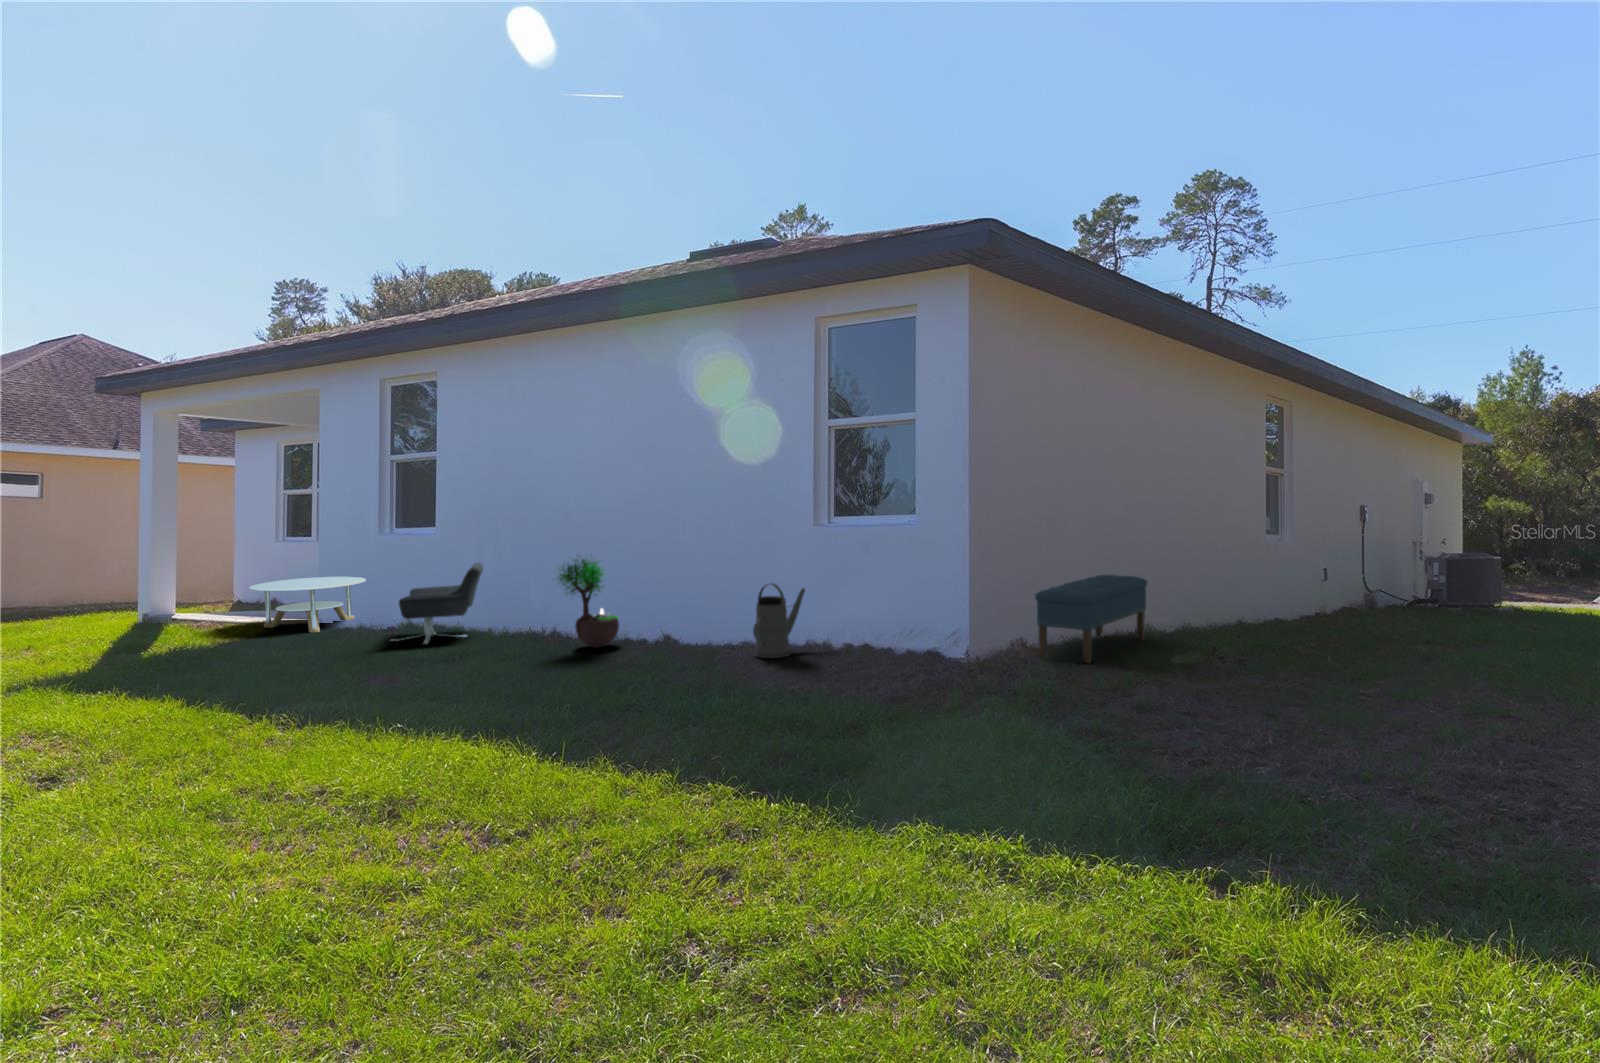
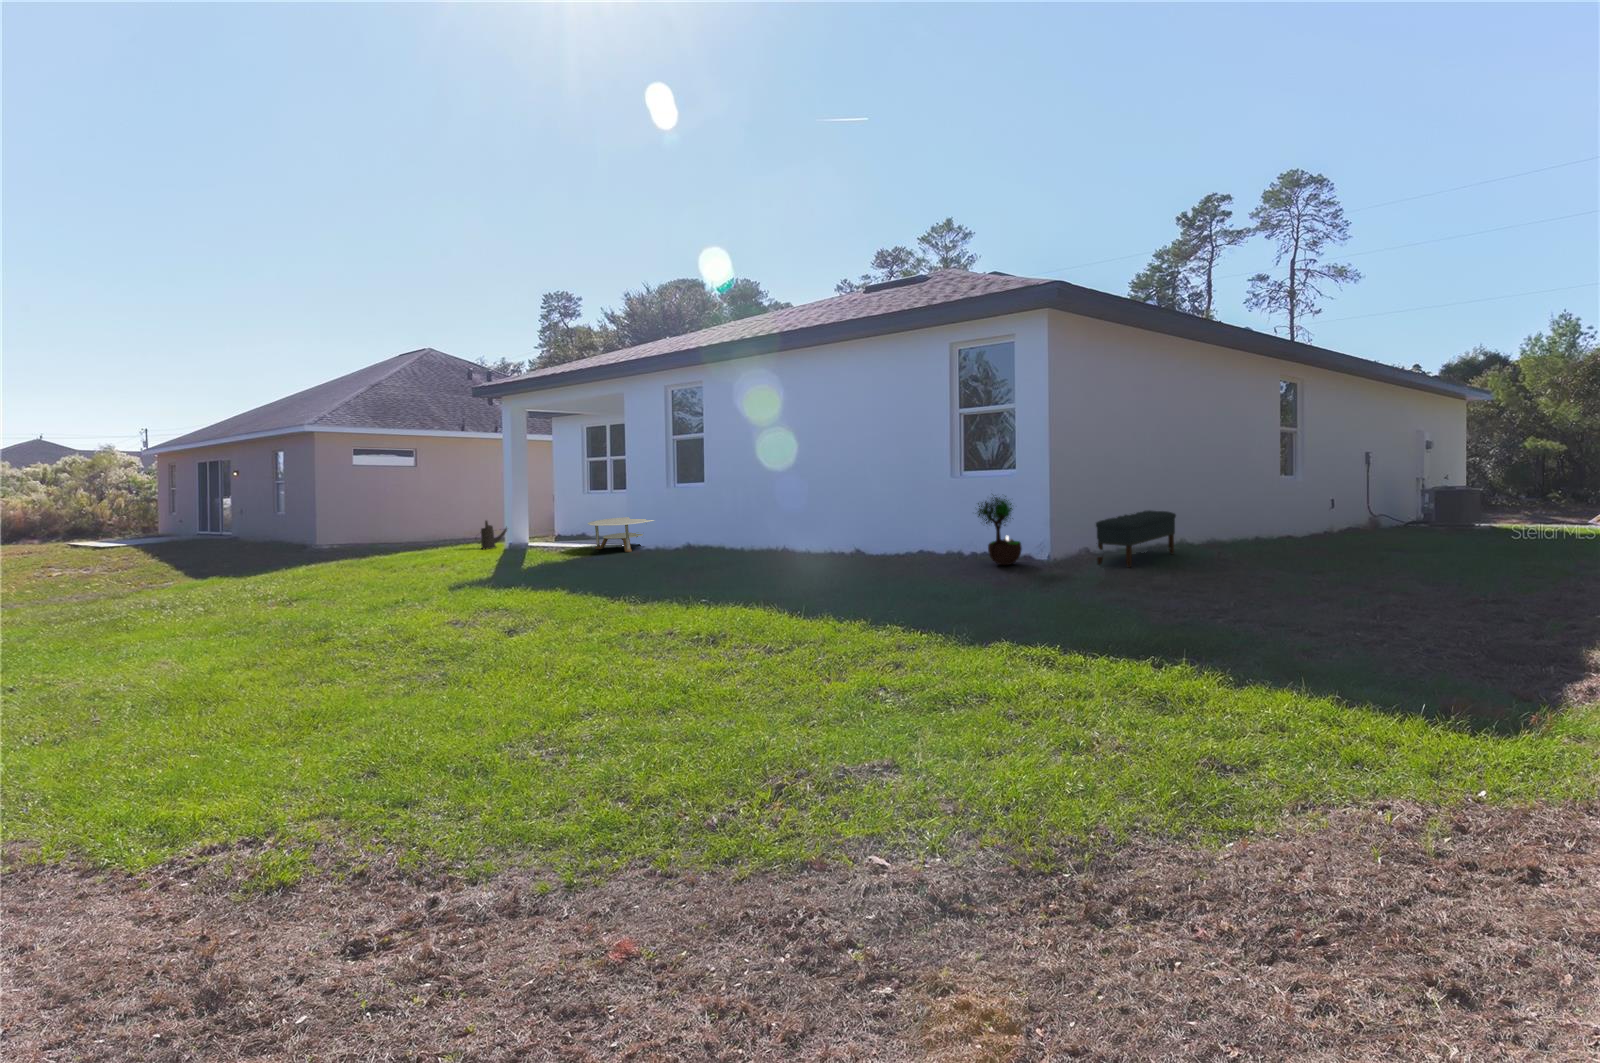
potted tree: present [558,556,619,648] -> present [978,496,1022,565]
lounge chair: present [399,563,483,644] -> none [679,506,734,558]
watering can: present [753,583,805,658] -> present [481,521,507,549]

